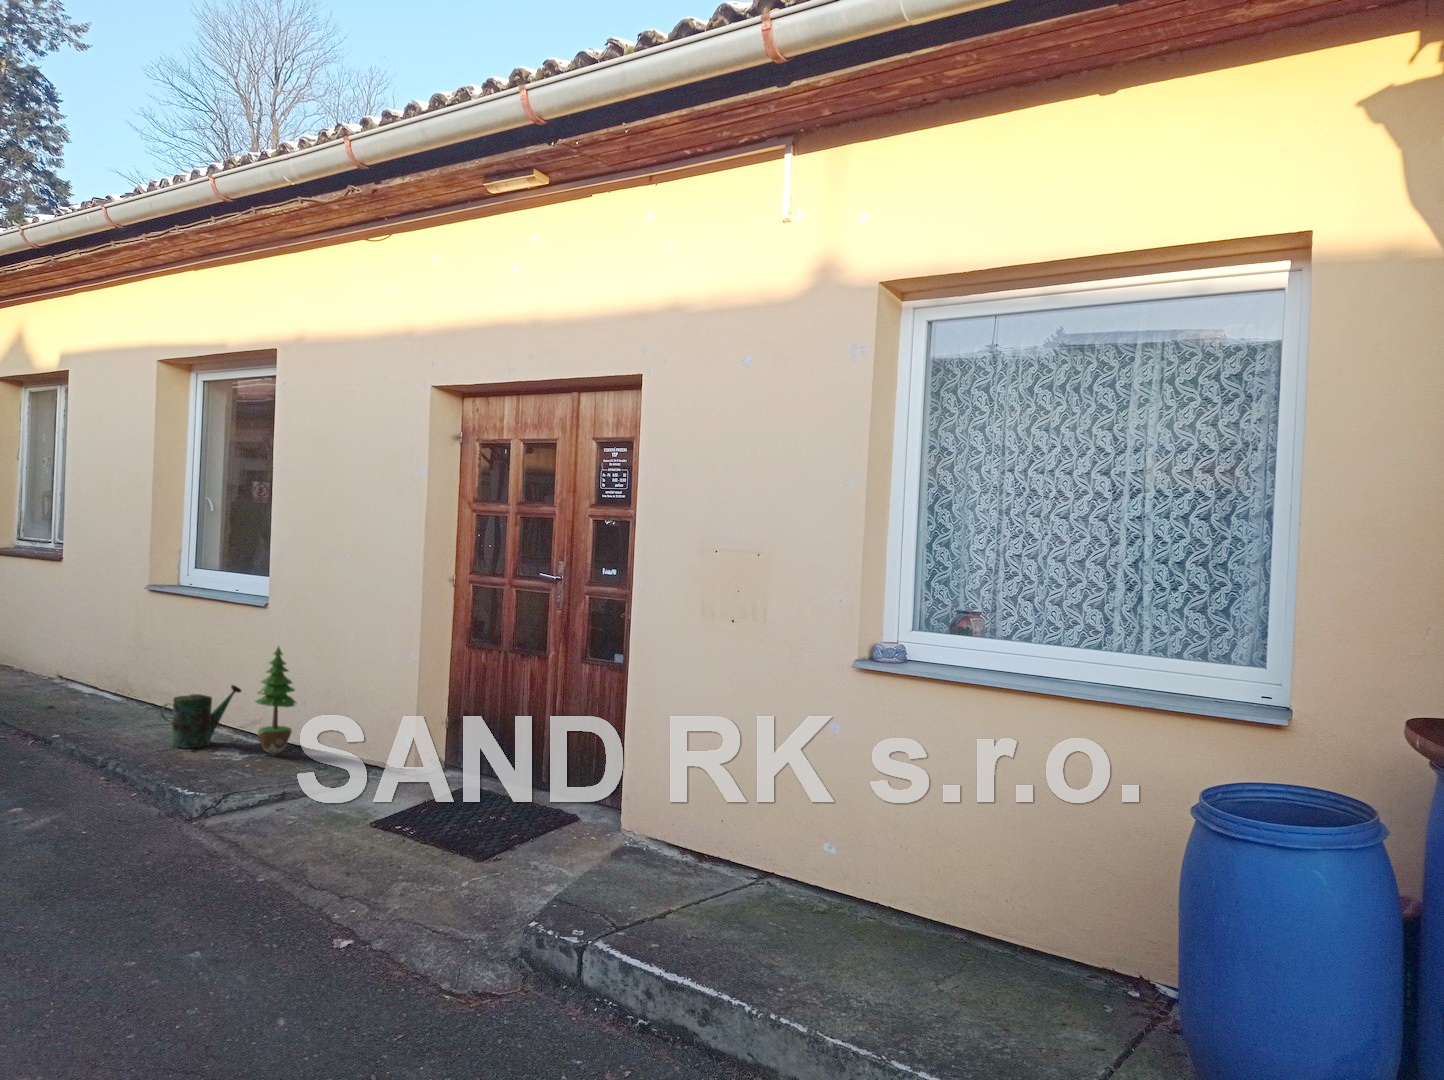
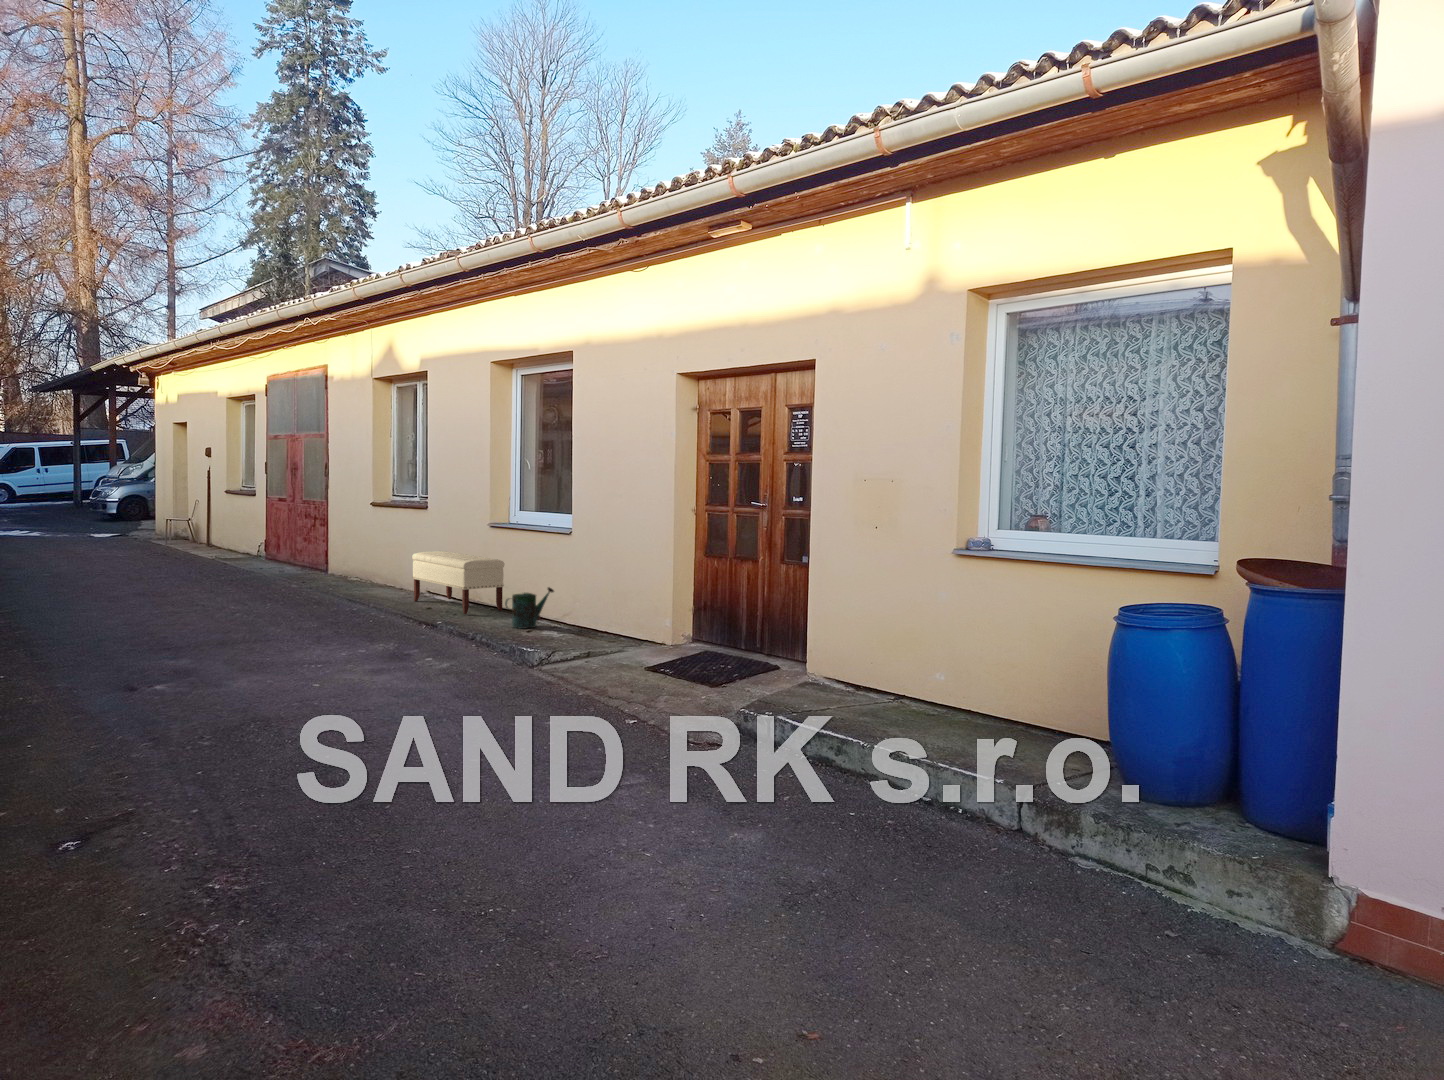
bench: none [25,626,169,723] -> present [412,551,504,614]
potted tree: present [255,647,296,755] -> none [564,558,591,634]

